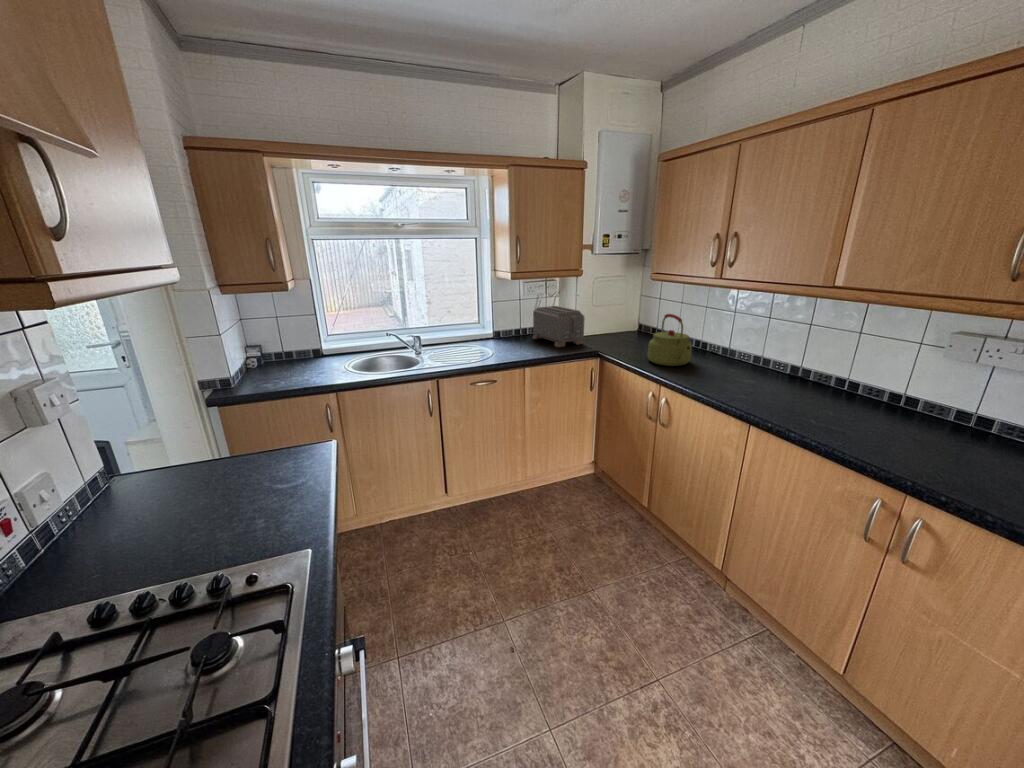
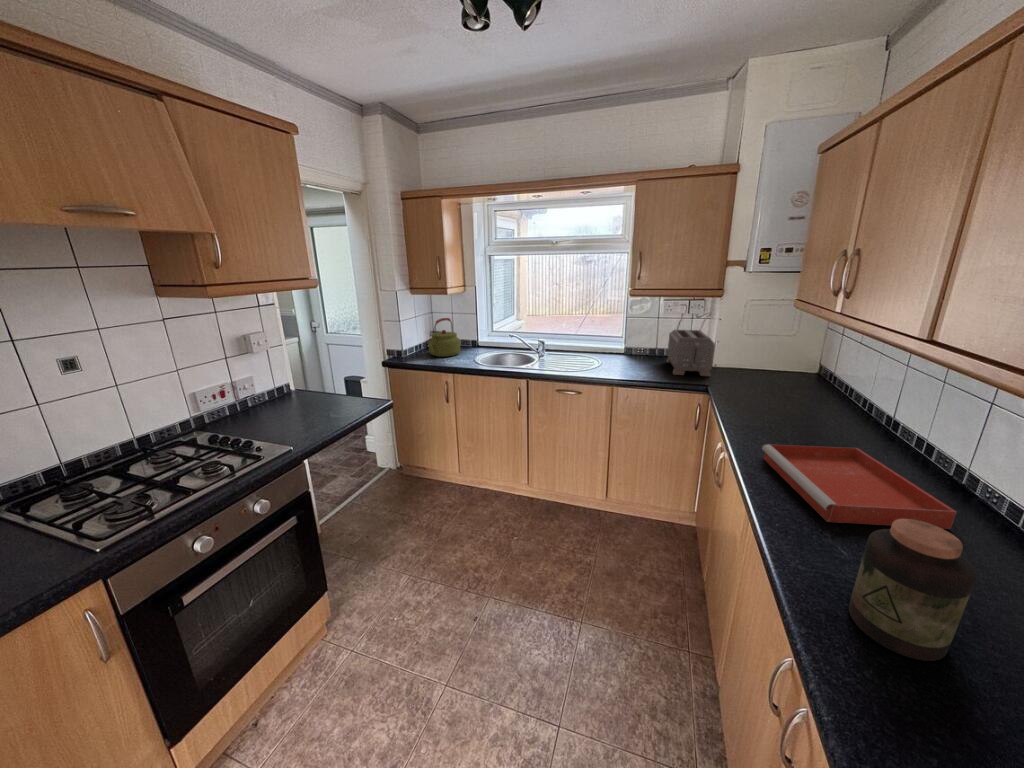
kettle: present [648,314,692,366] -> present [427,318,460,357]
tray: none [711,369,835,416] -> present [762,444,956,529]
jar: none [875,387,952,466] -> present [849,519,977,661]

